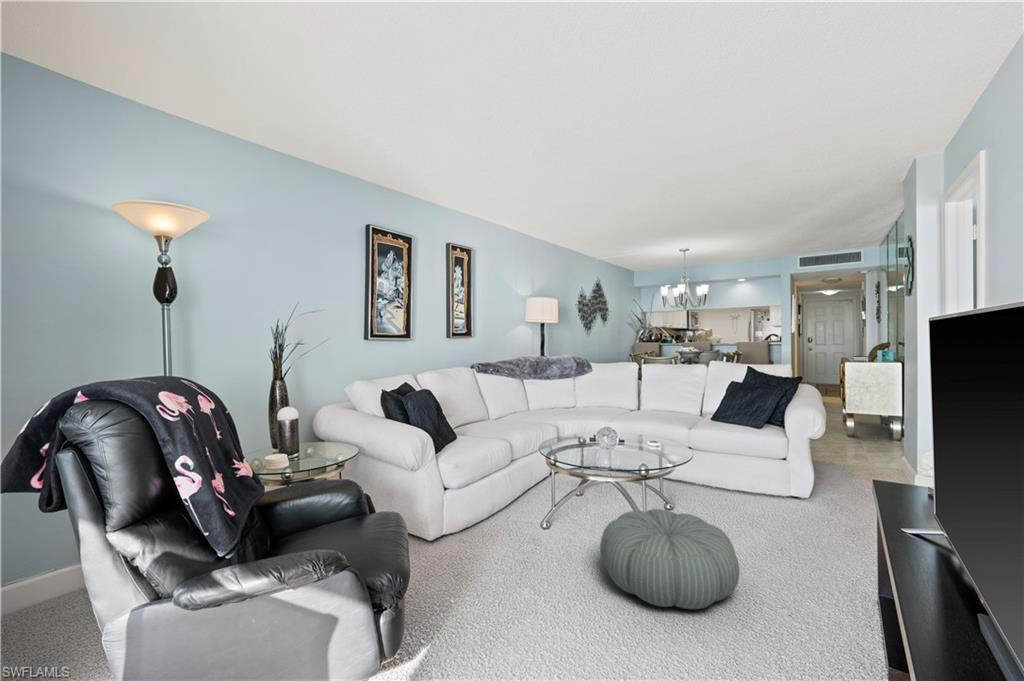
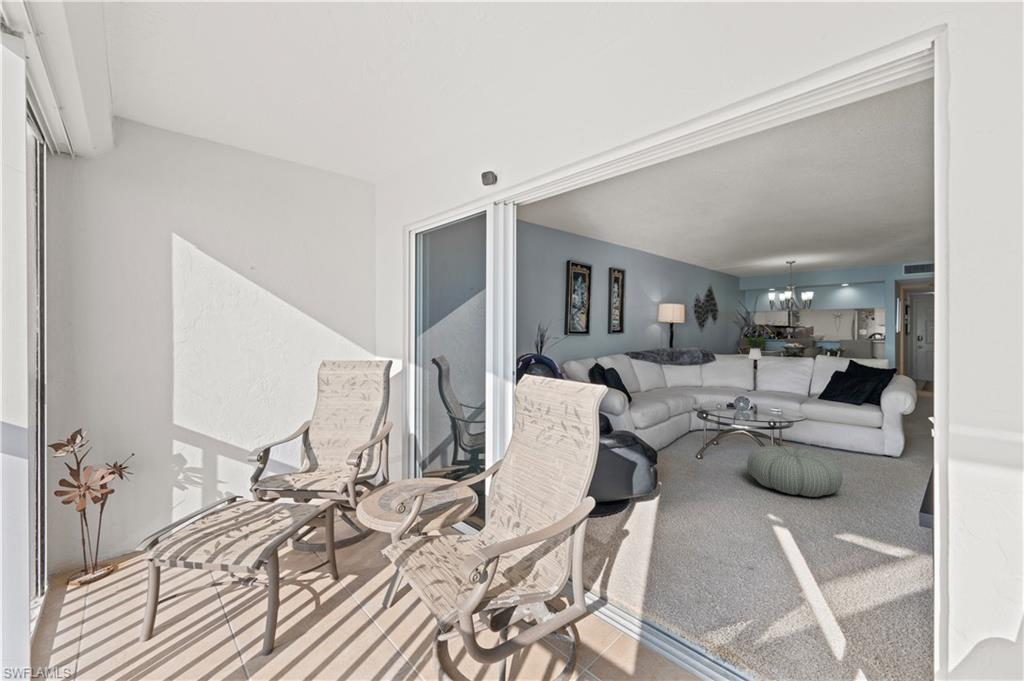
flower arrangement: none [616,328,657,369] -> present [743,330,769,360]

